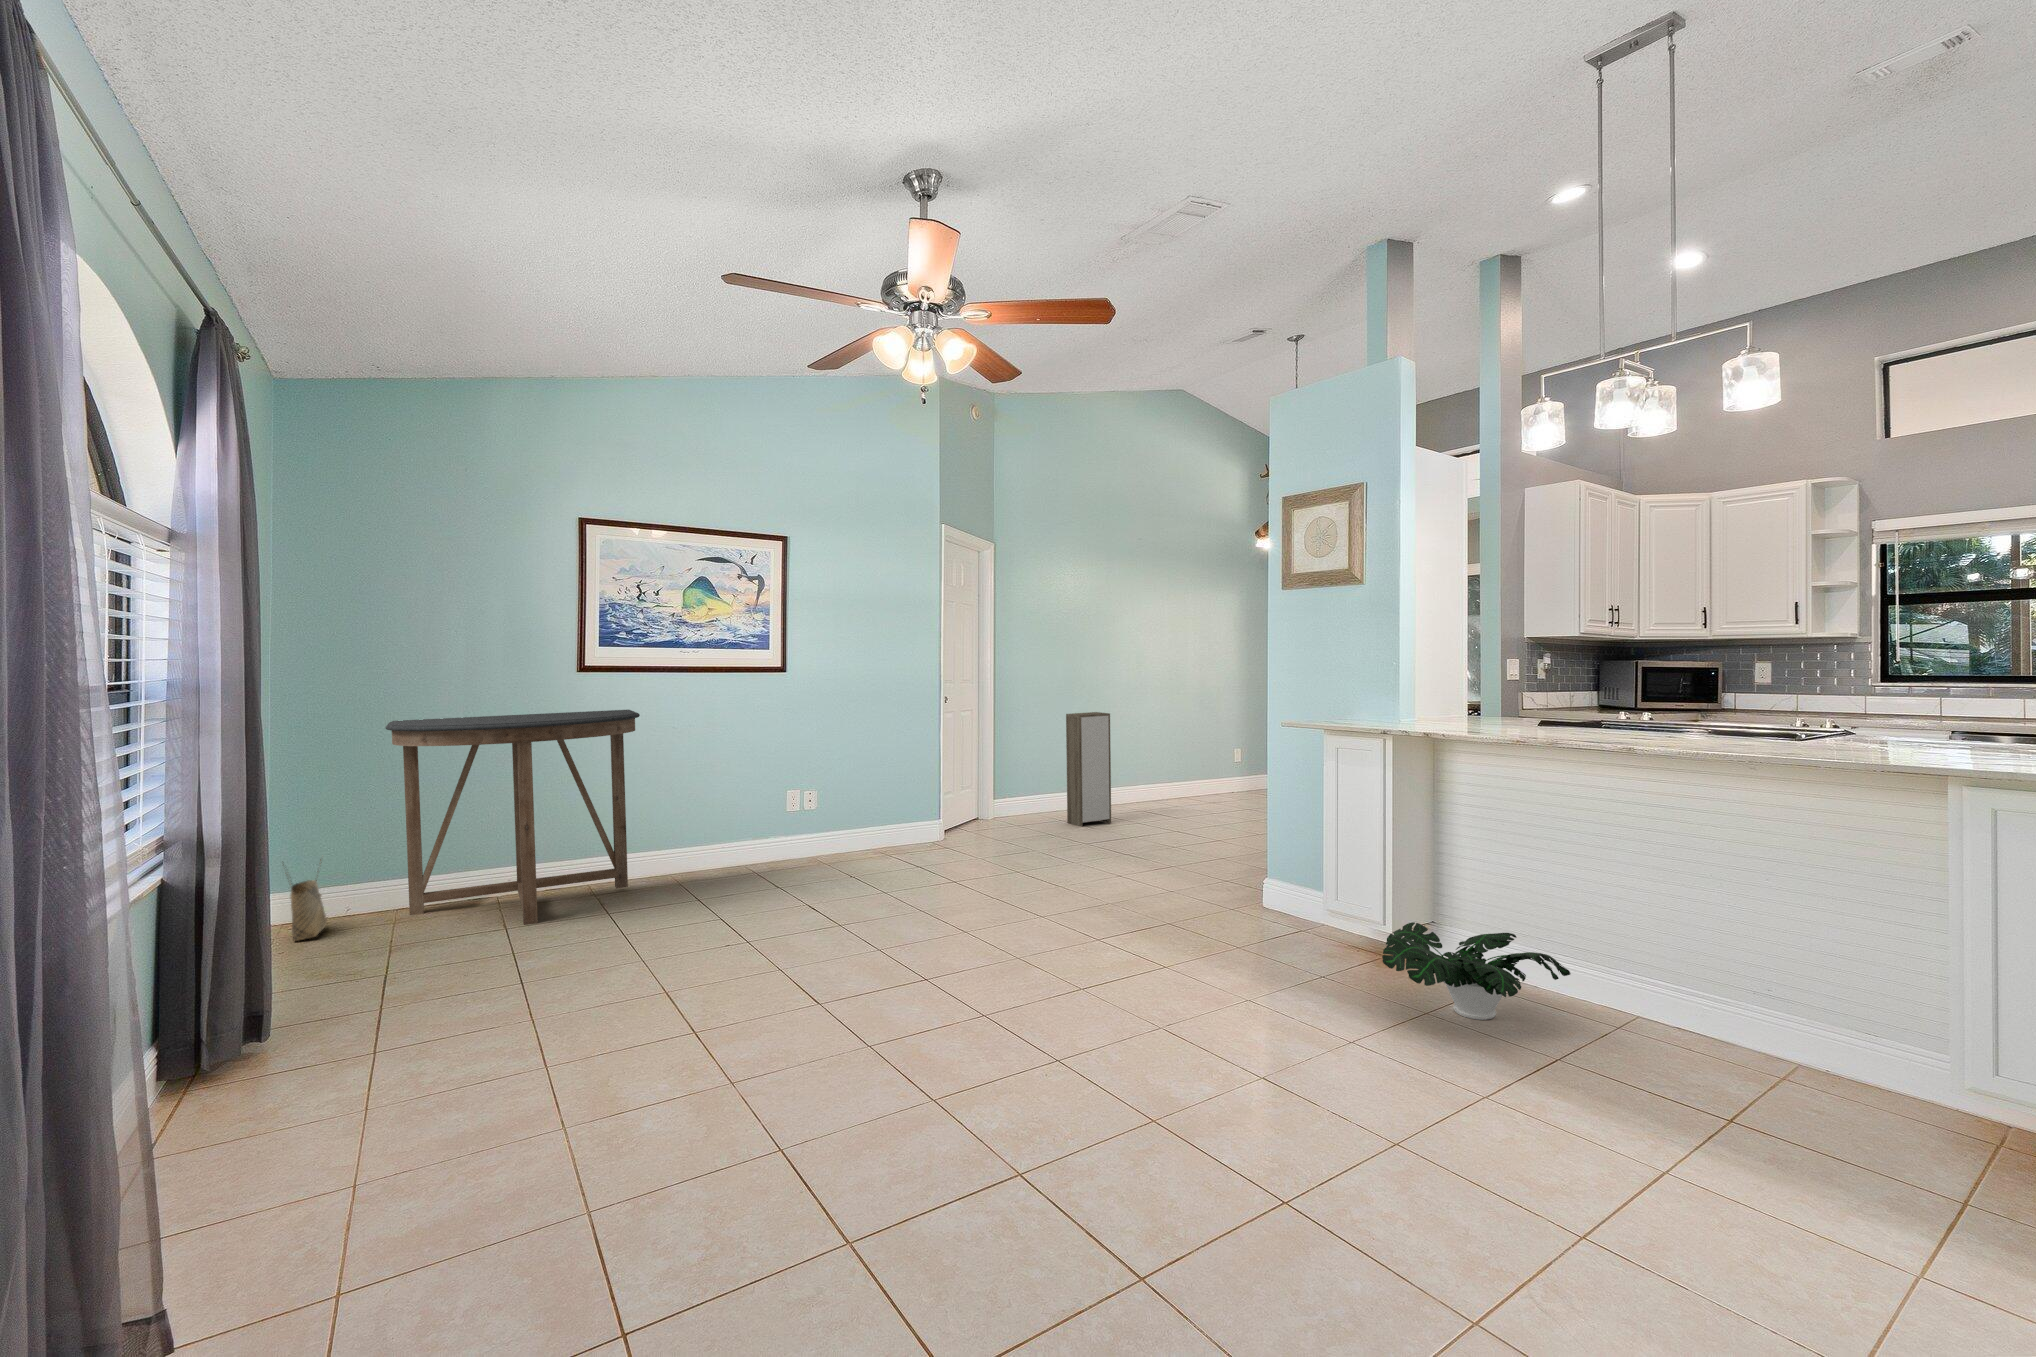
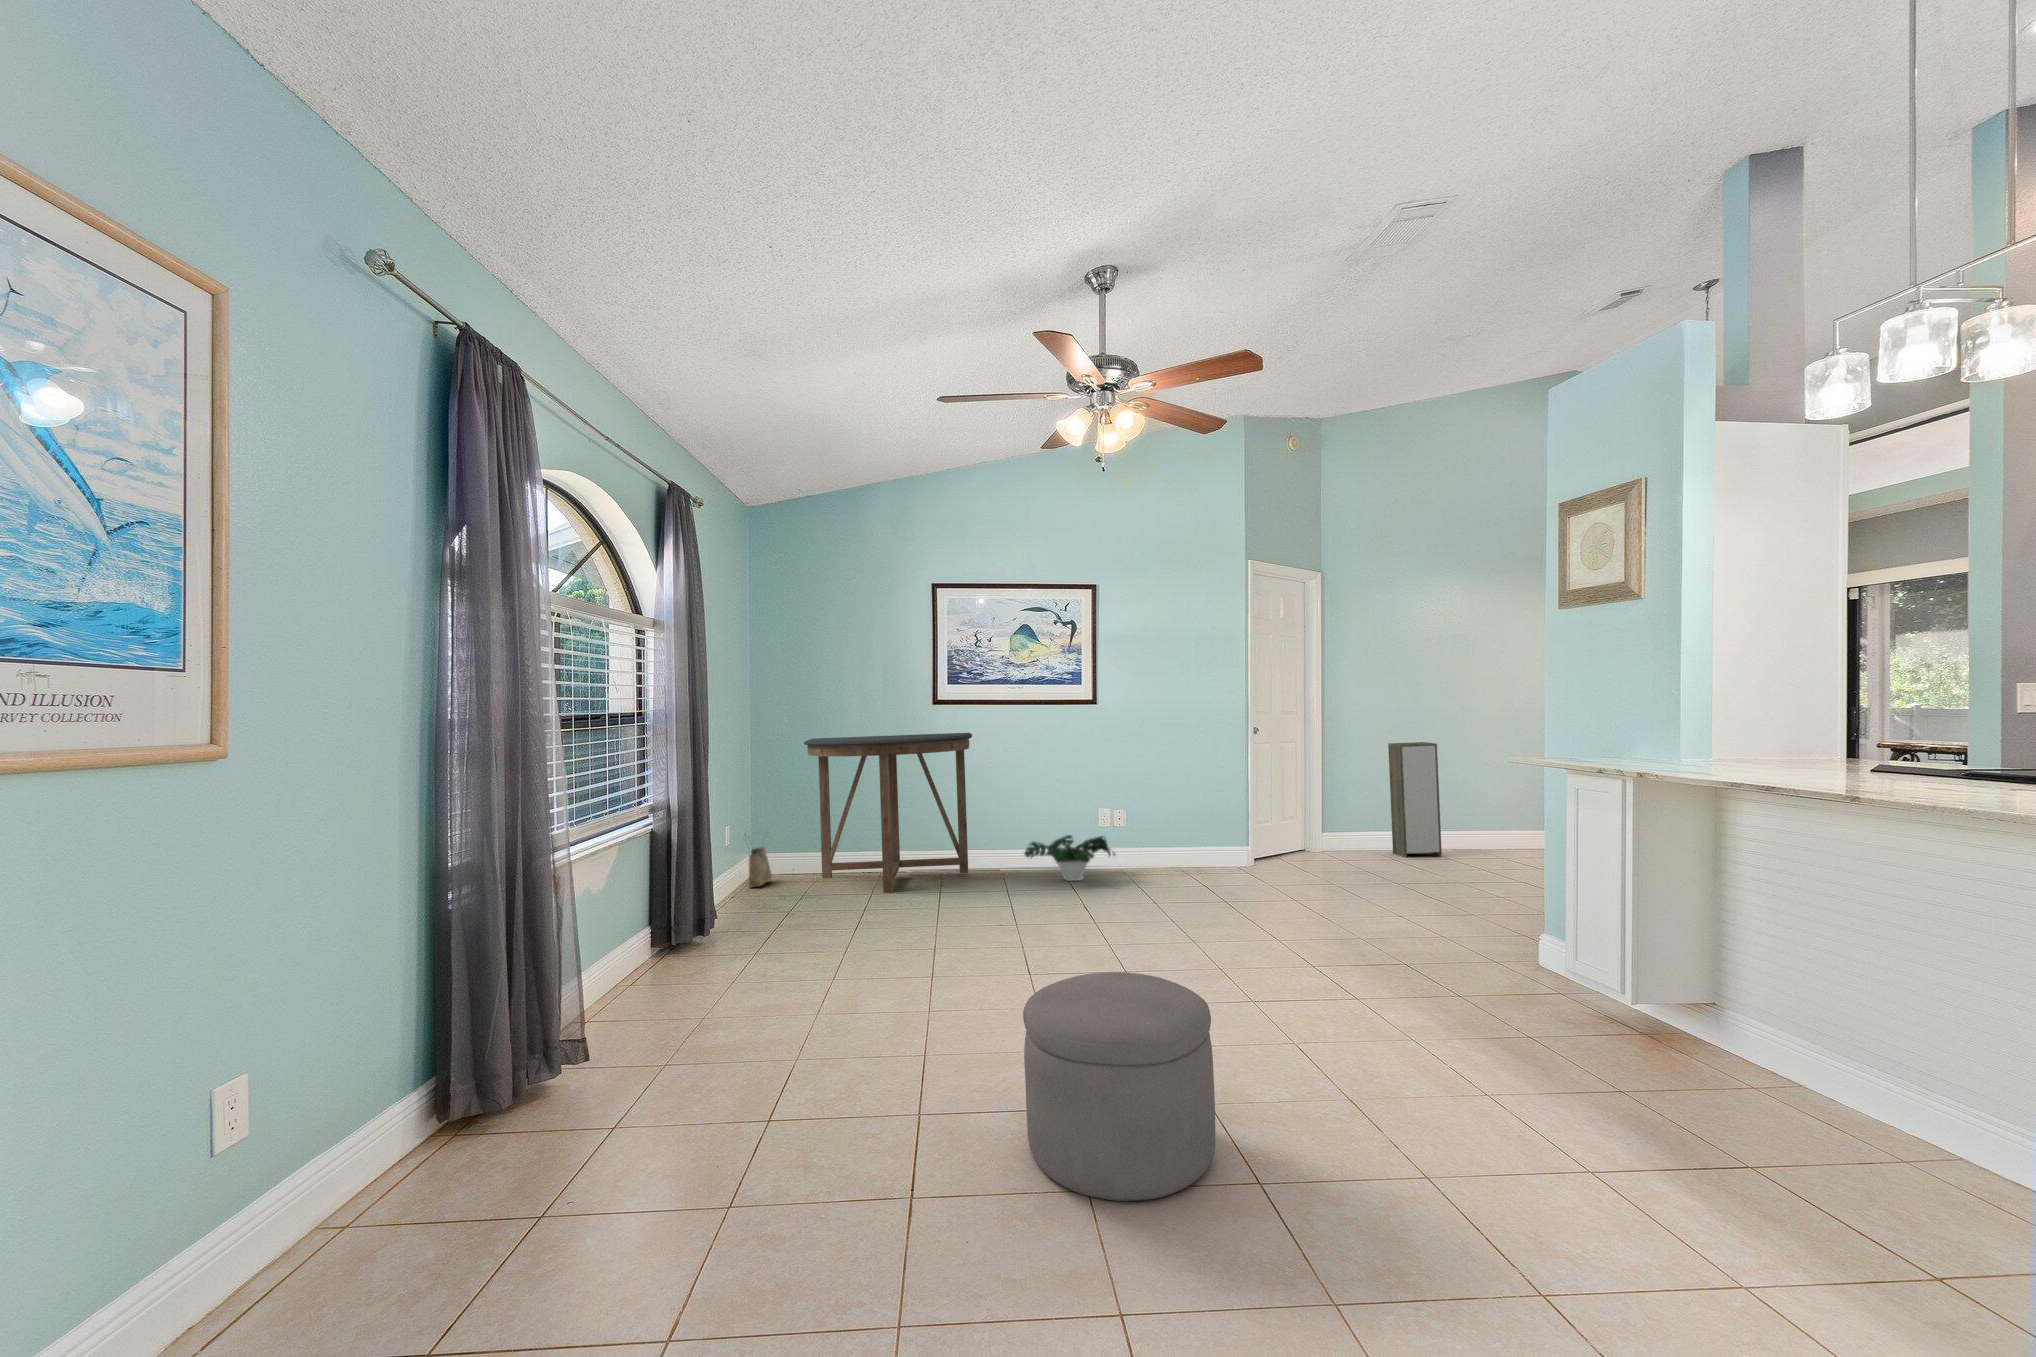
potted plant: present [1382,922,1571,1020] -> present [1024,835,1115,881]
ottoman: none [947,981,1153,1230] -> present [1023,972,1215,1201]

